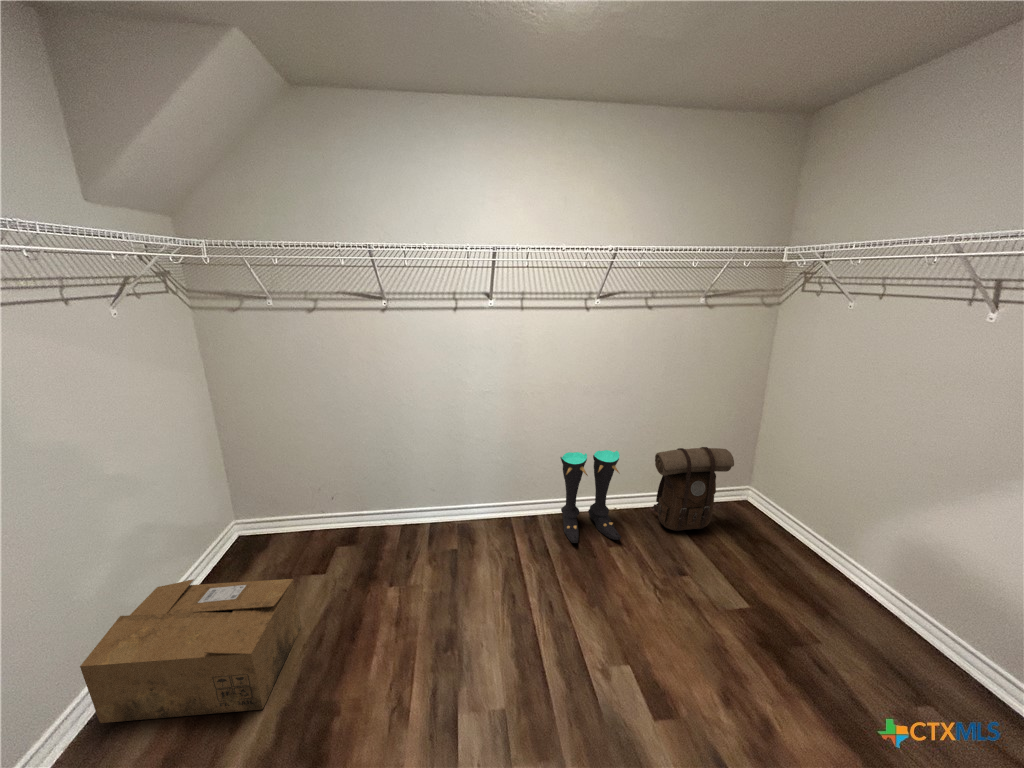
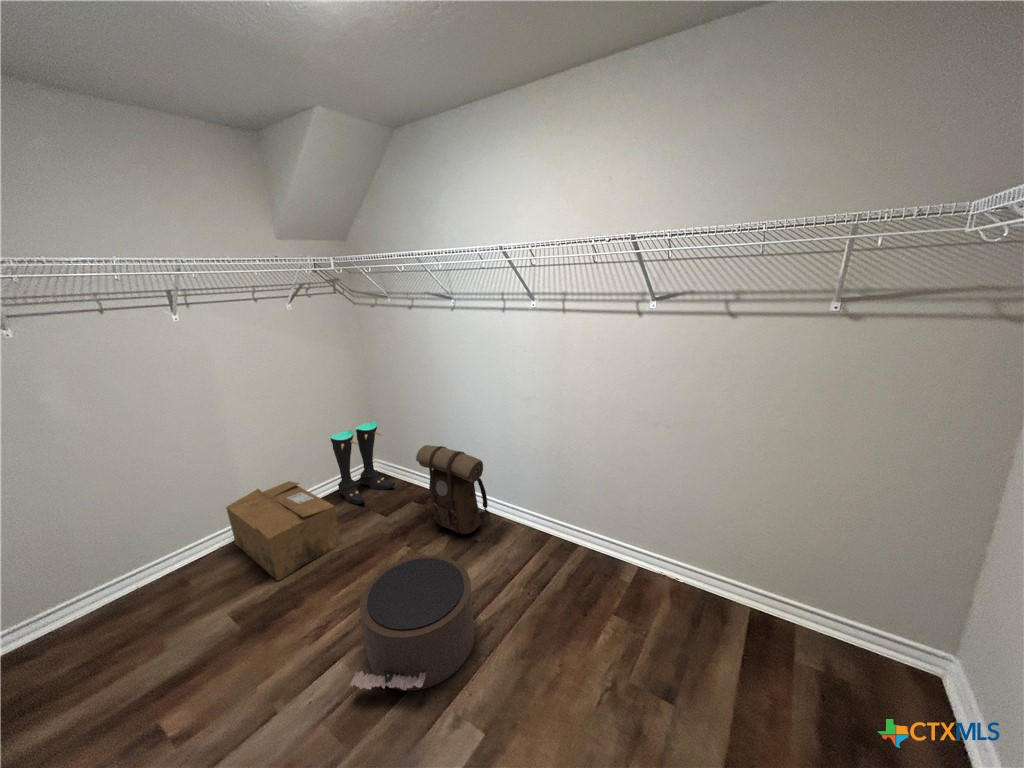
backpack: present [652,447,734,531] -> present [416,445,490,534]
boots: present [561,450,621,543] -> present [331,421,395,504]
pouf: none [439,559,568,709] -> present [350,555,475,691]

